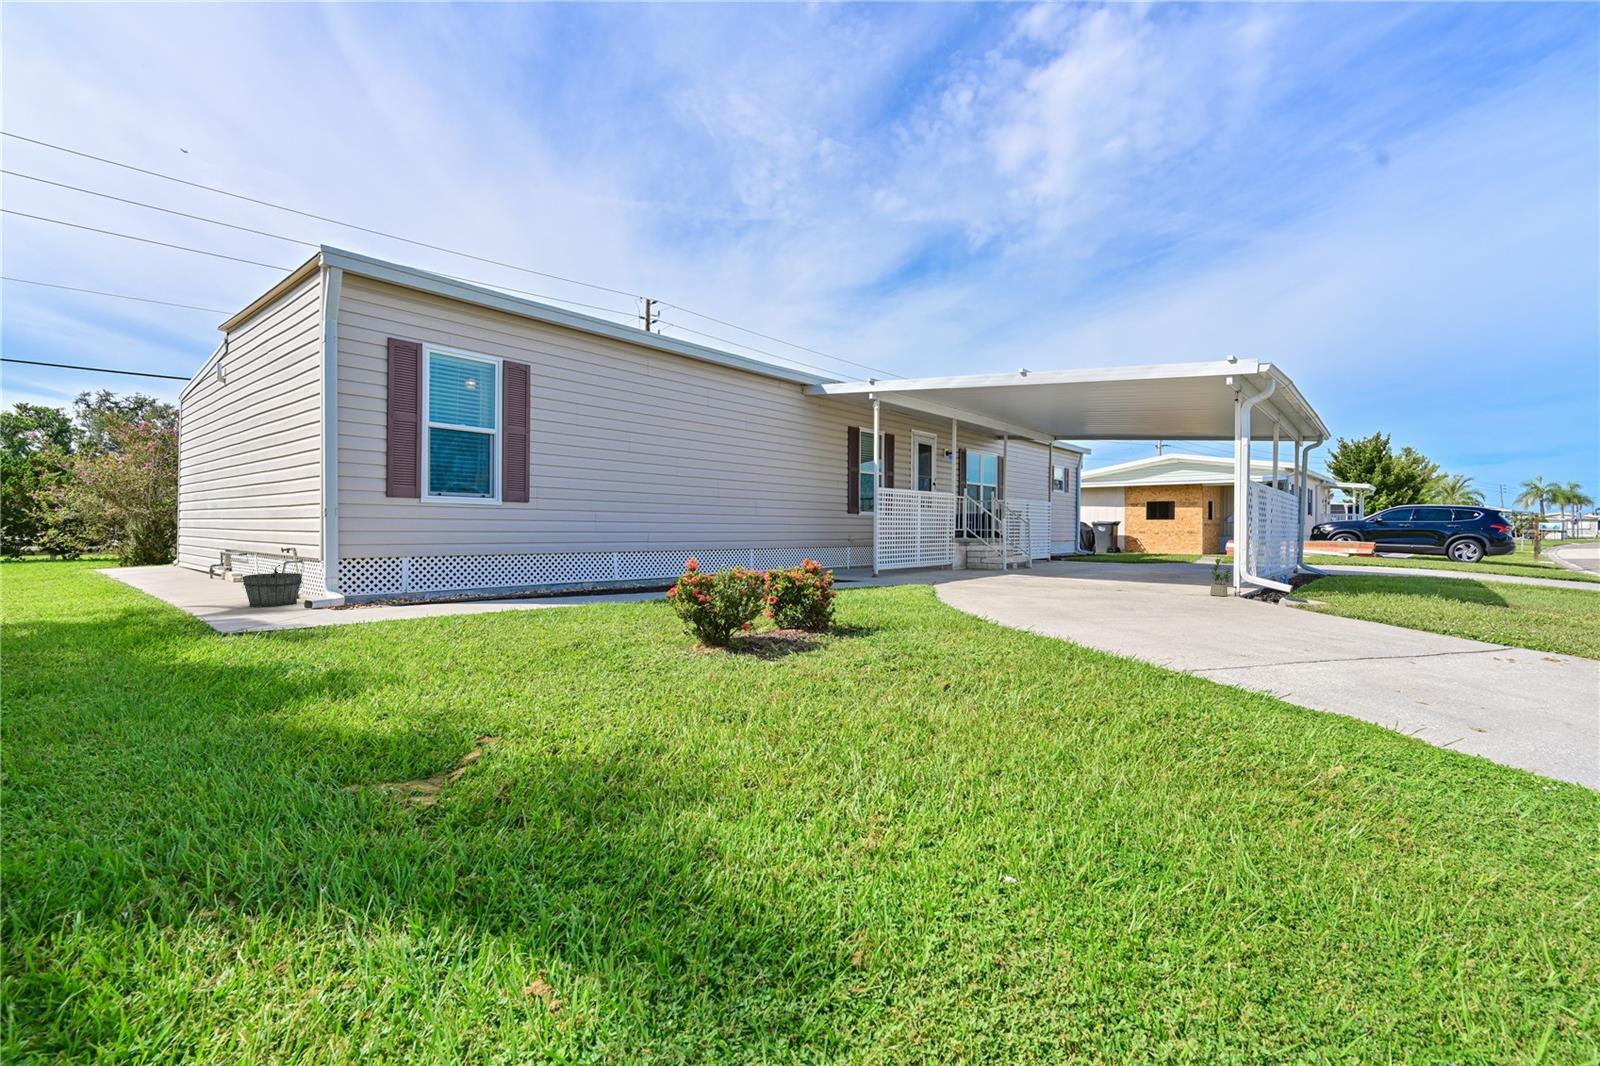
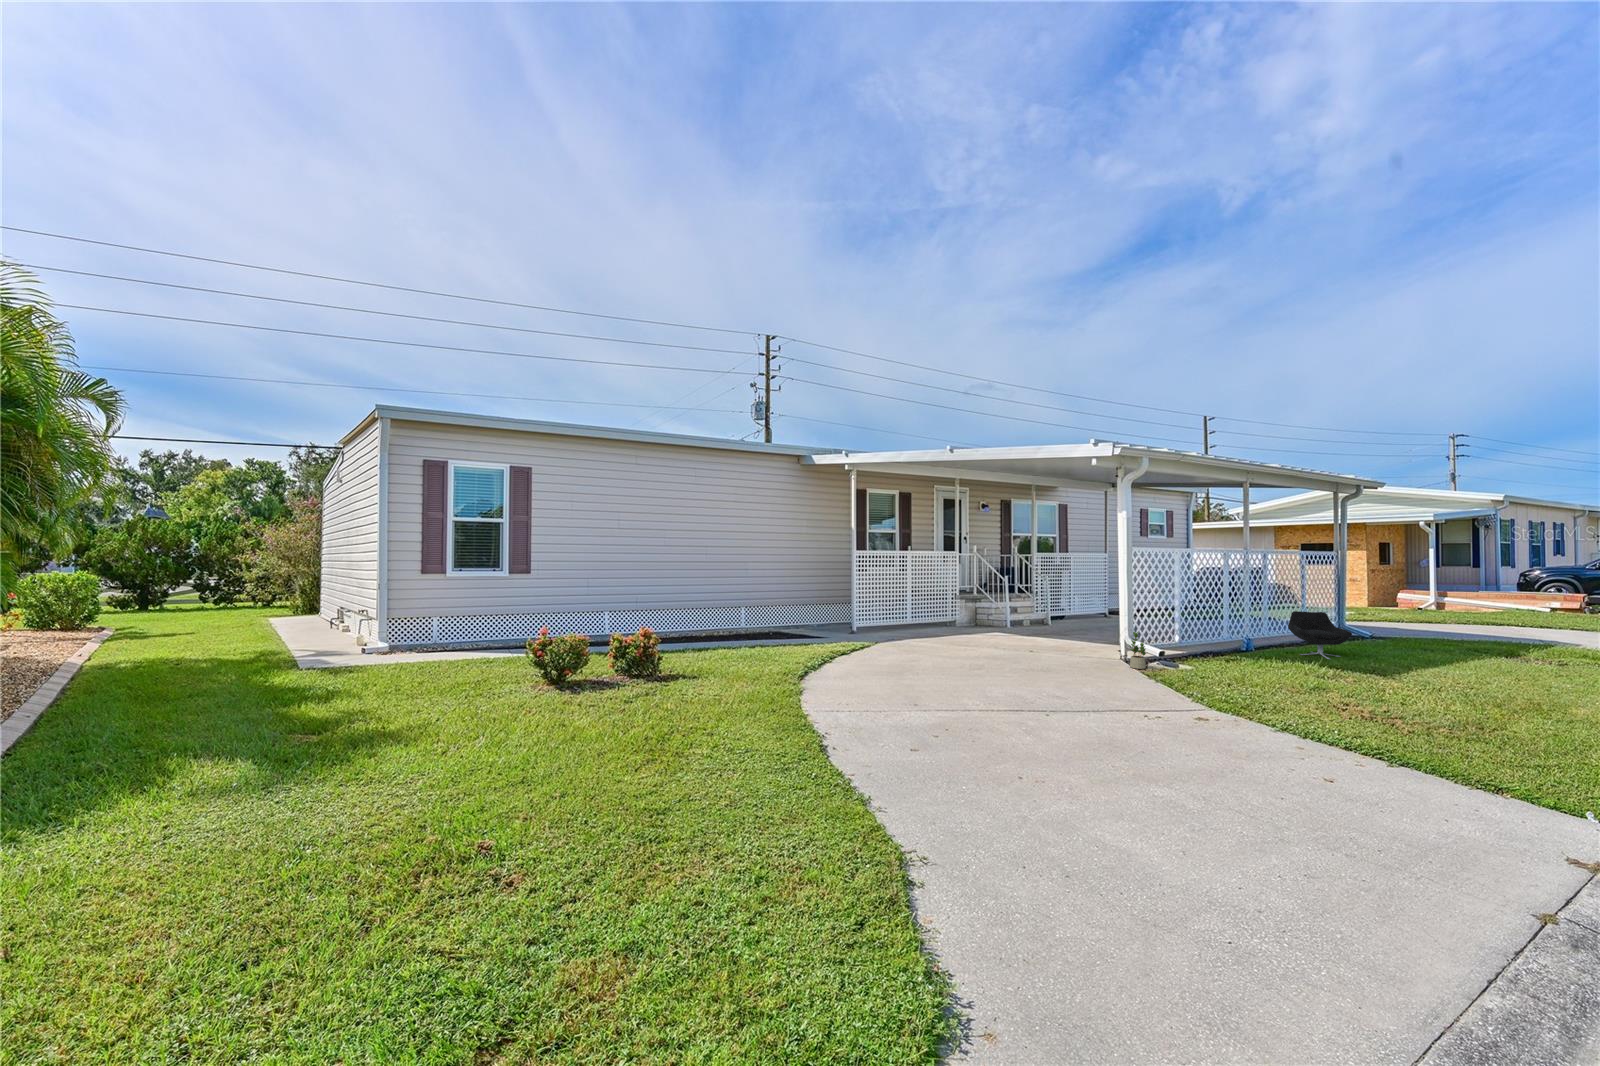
lounge chair: none [1284,543,1348,585] -> present [1288,611,1352,659]
wooden bucket: present [243,565,302,607] -> none [331,623,369,653]

